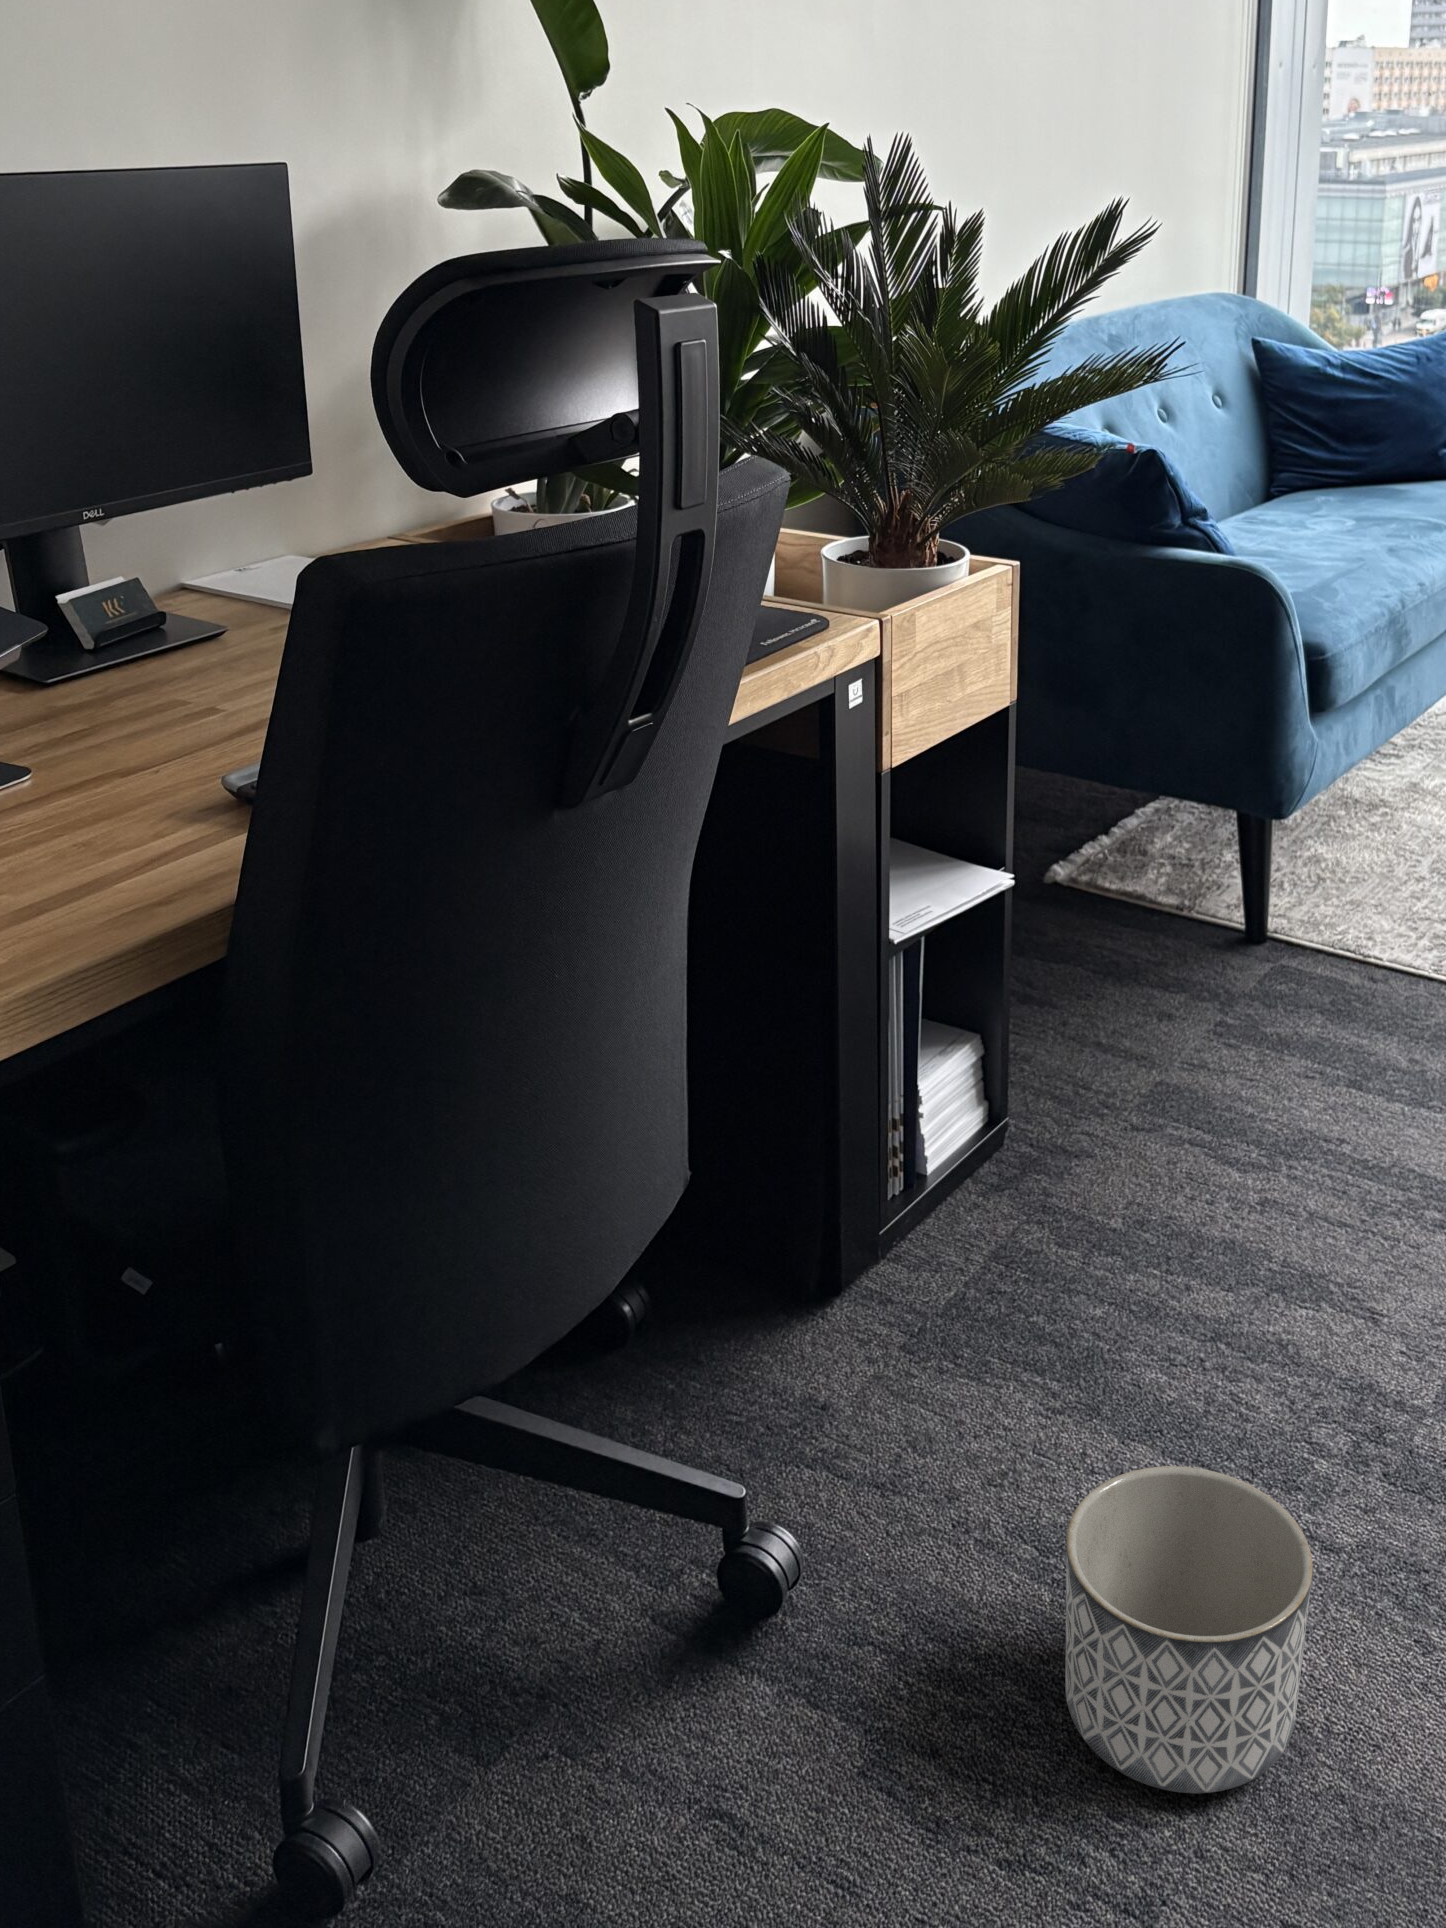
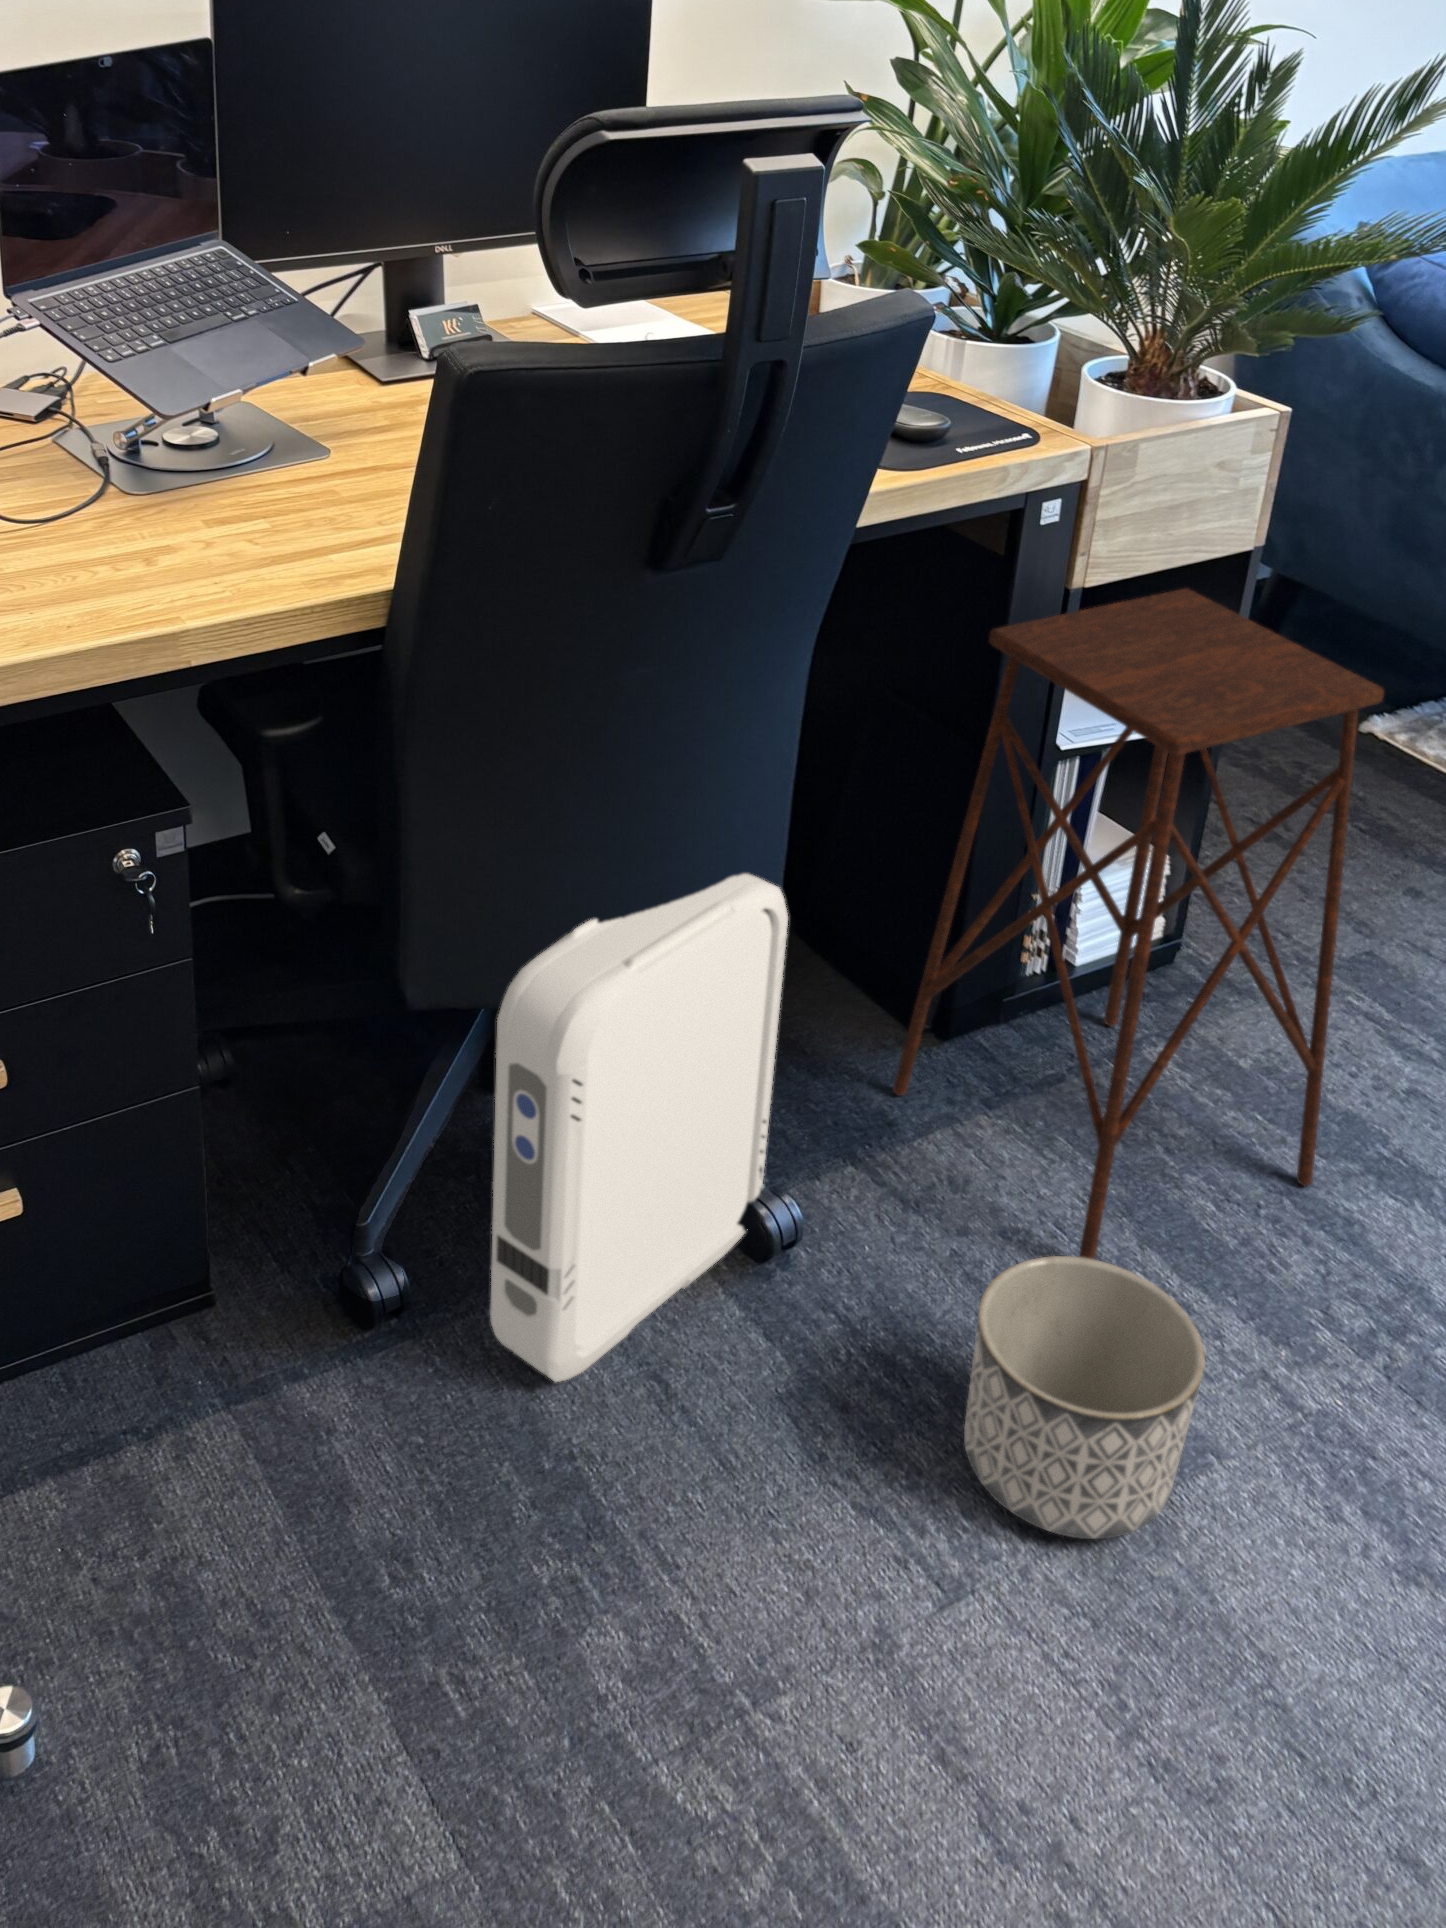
side table: none [807,747,1235,1492] -> present [893,588,1384,1260]
air purifier: none [478,1146,746,1865] -> present [490,874,788,1382]

